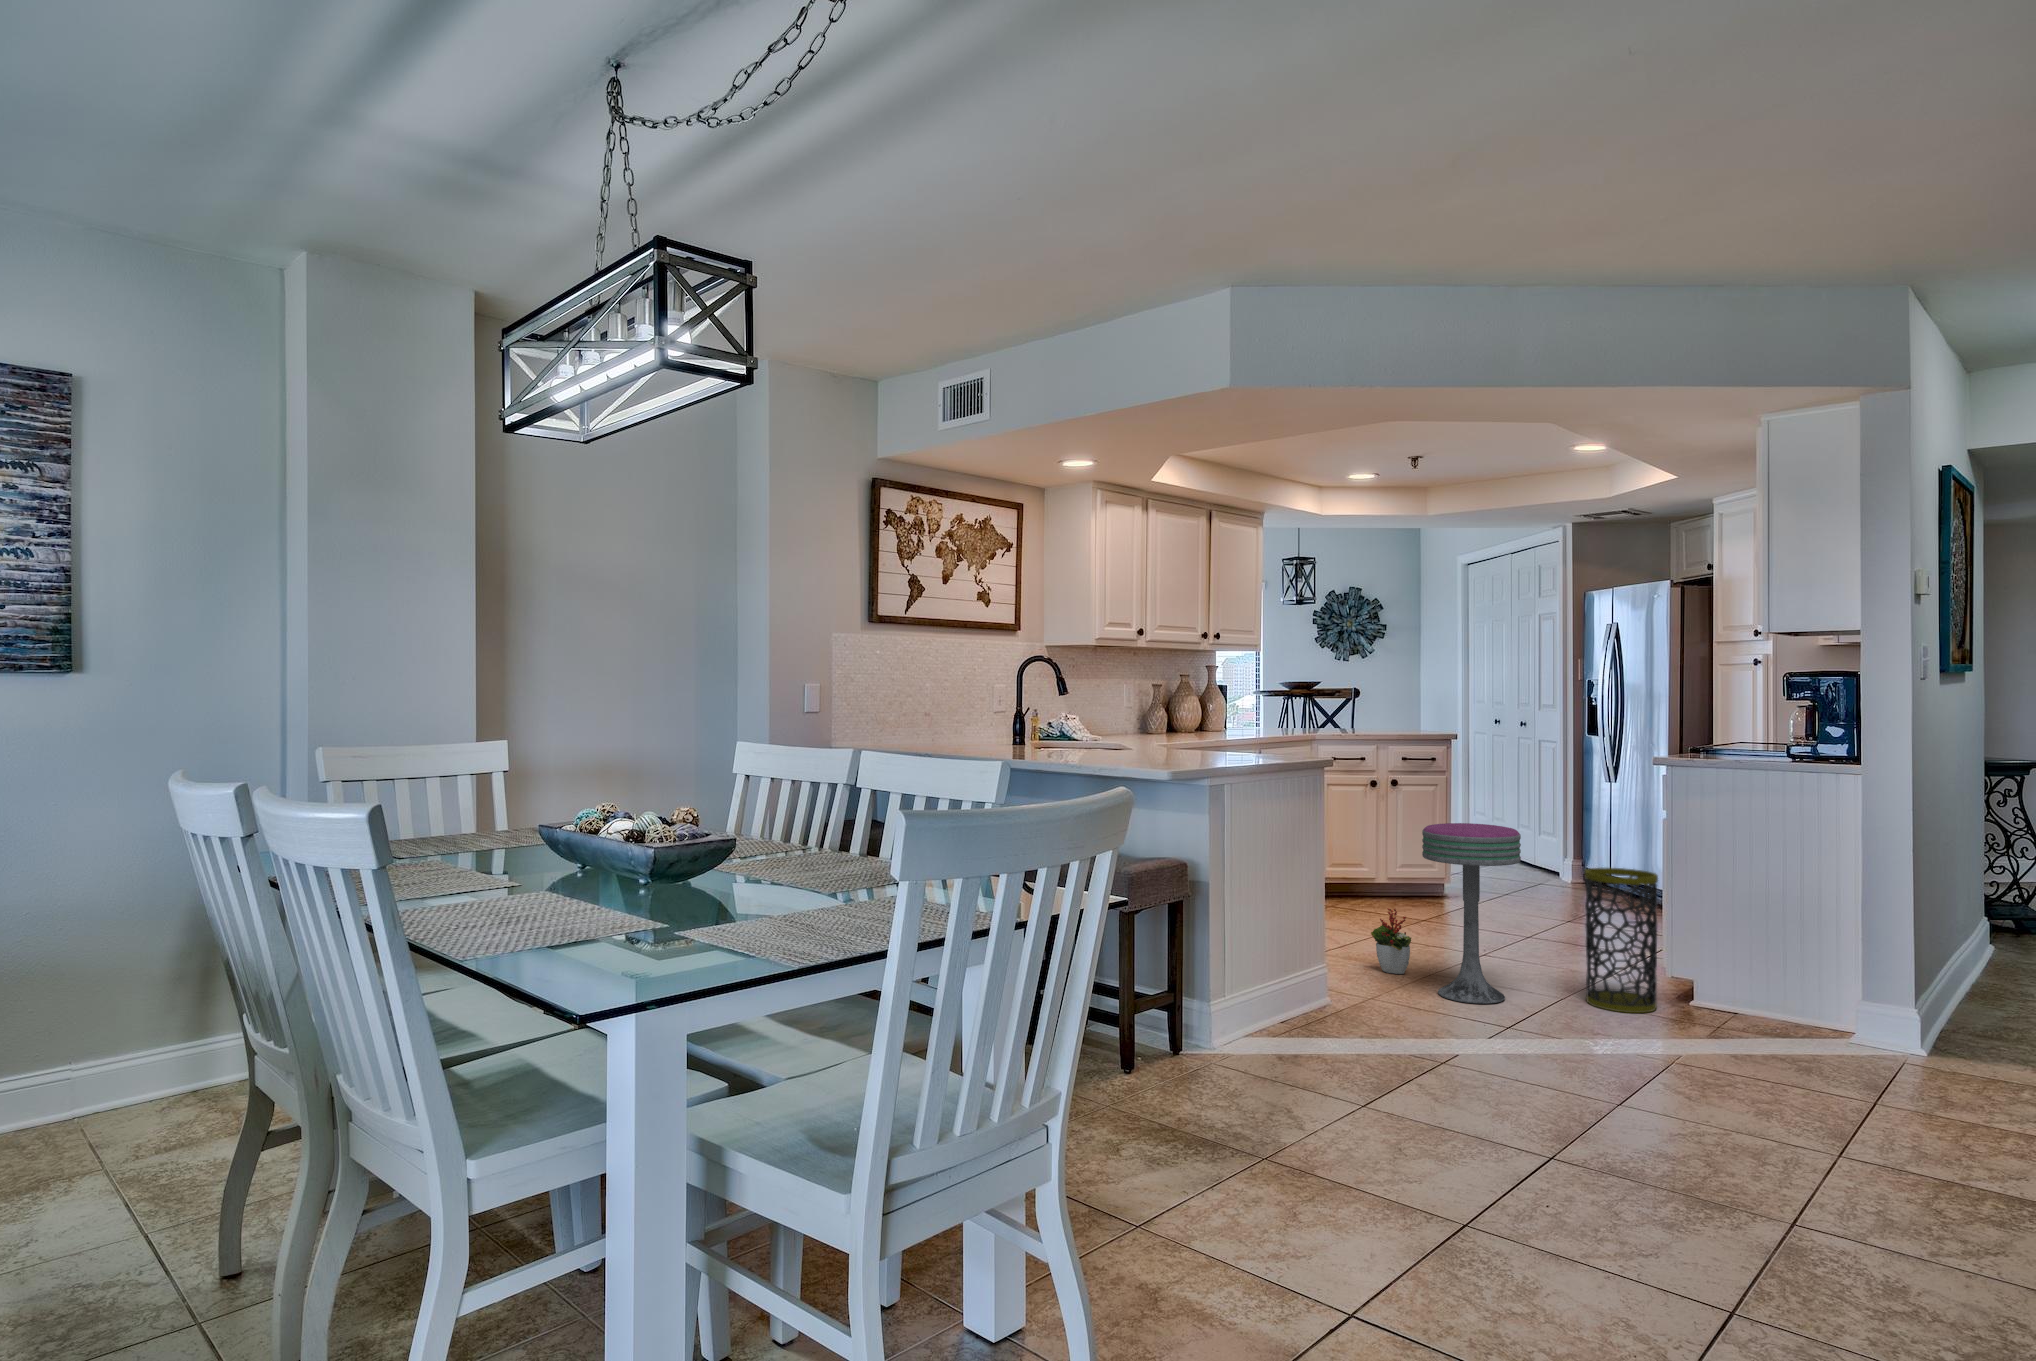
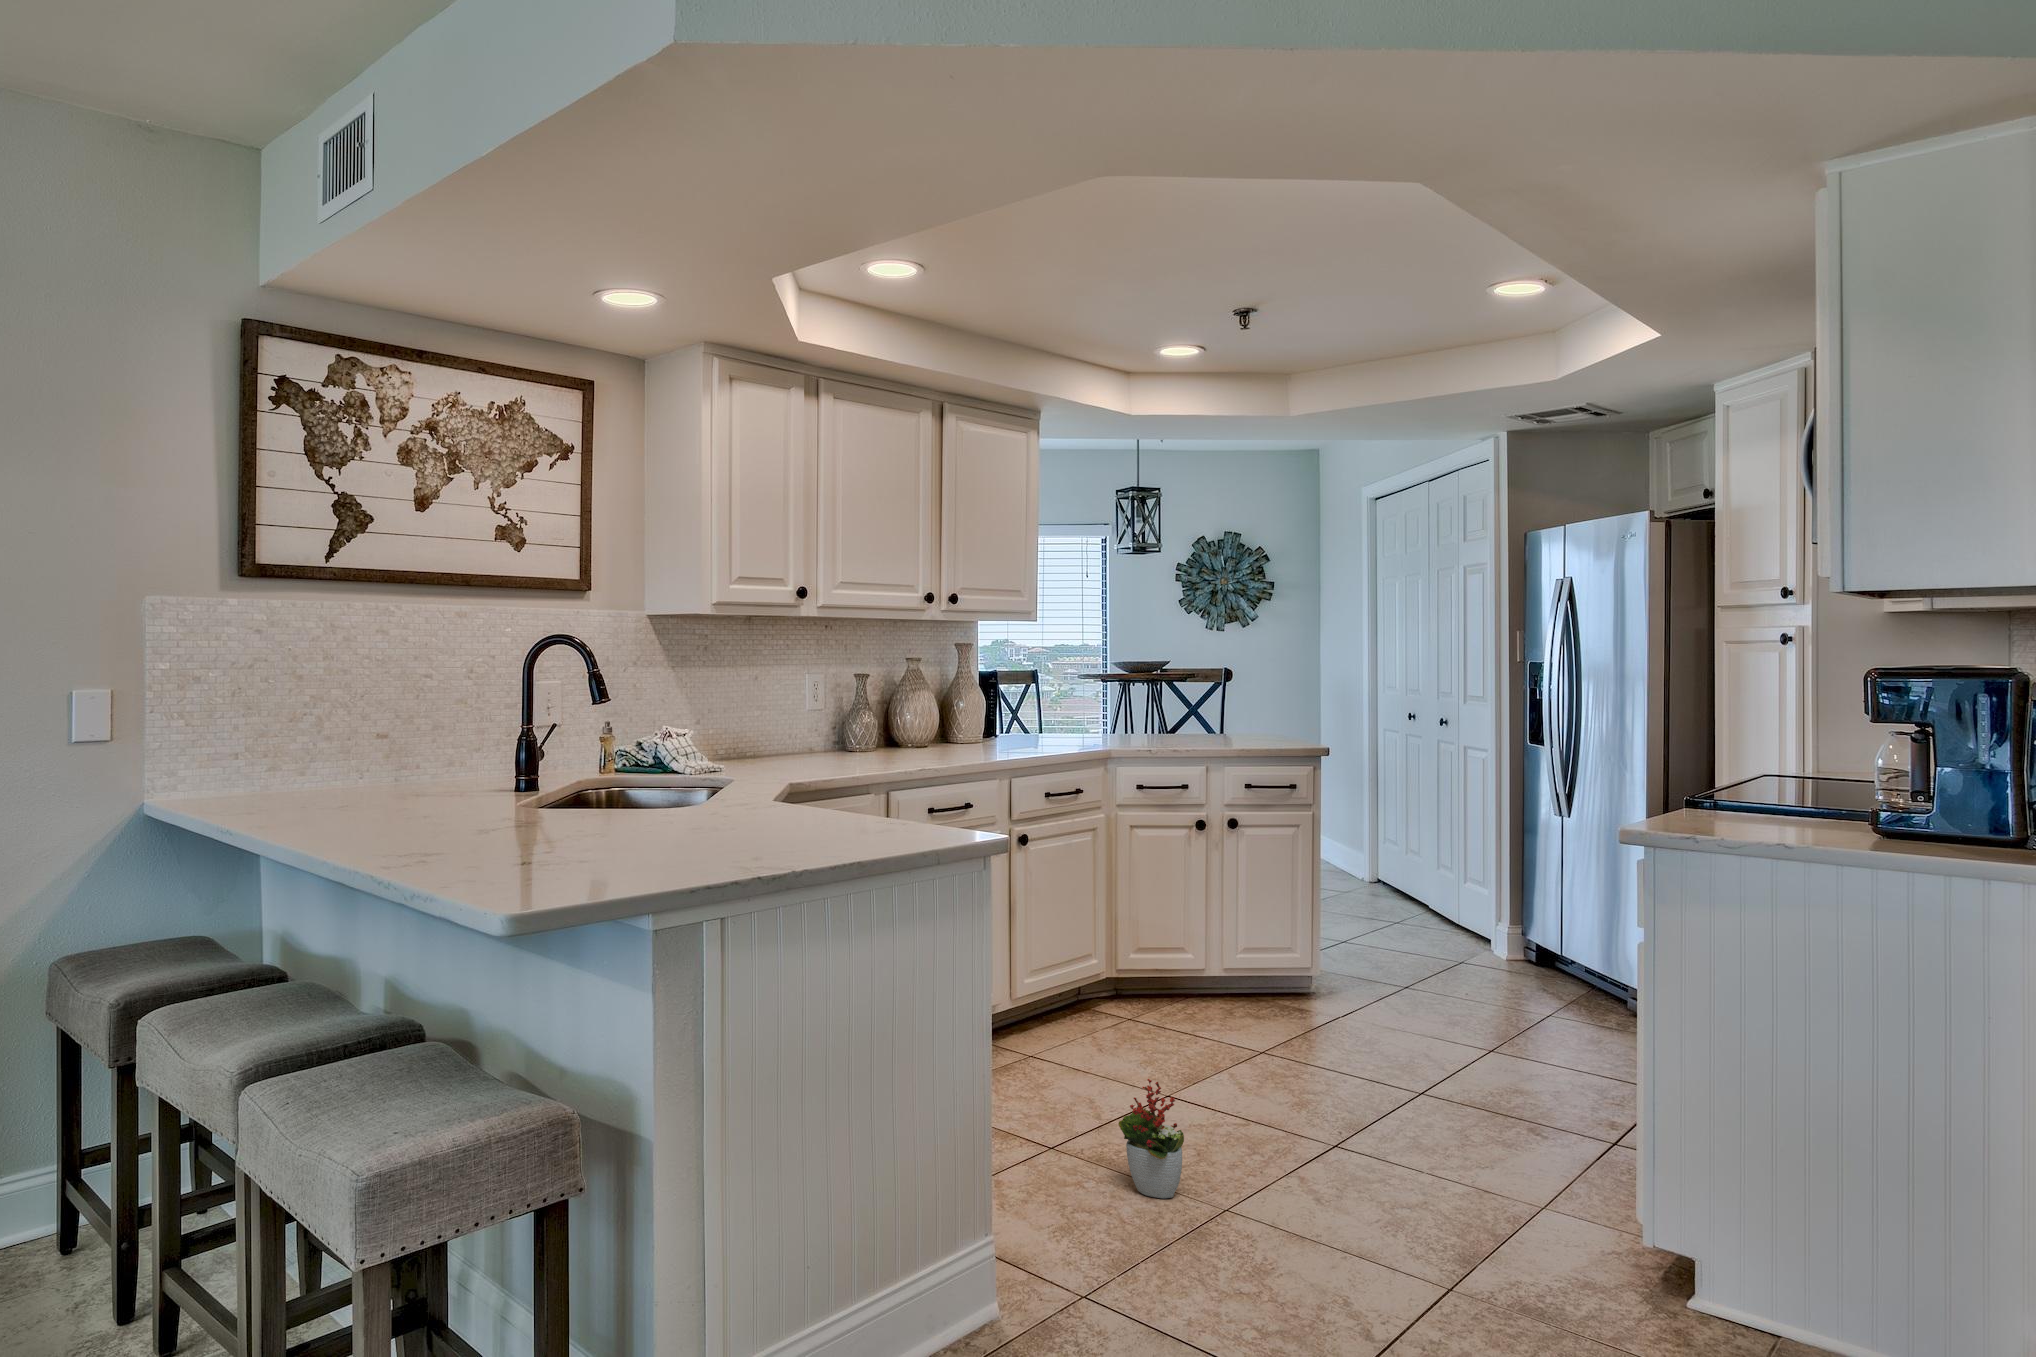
bar stool: present [1422,823,1521,1004] -> none [1184,938,1357,1290]
trash can: present [1585,868,1658,1013] -> none [1475,1022,1606,1311]

